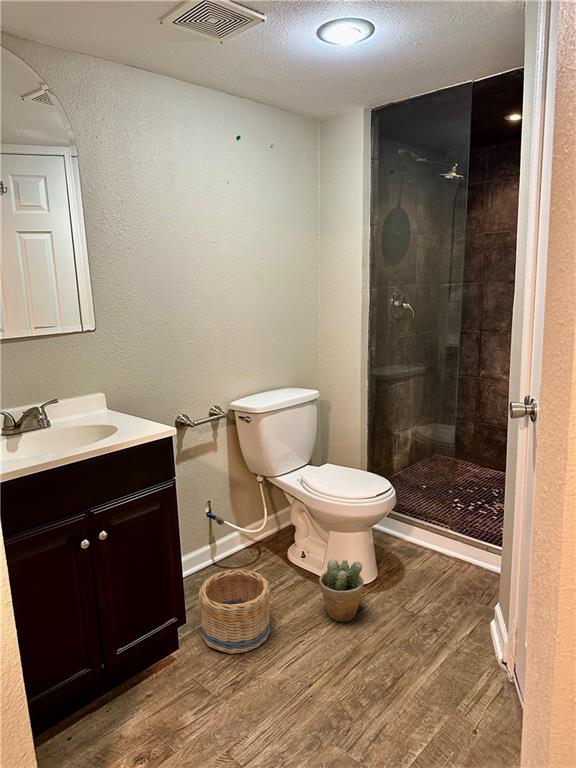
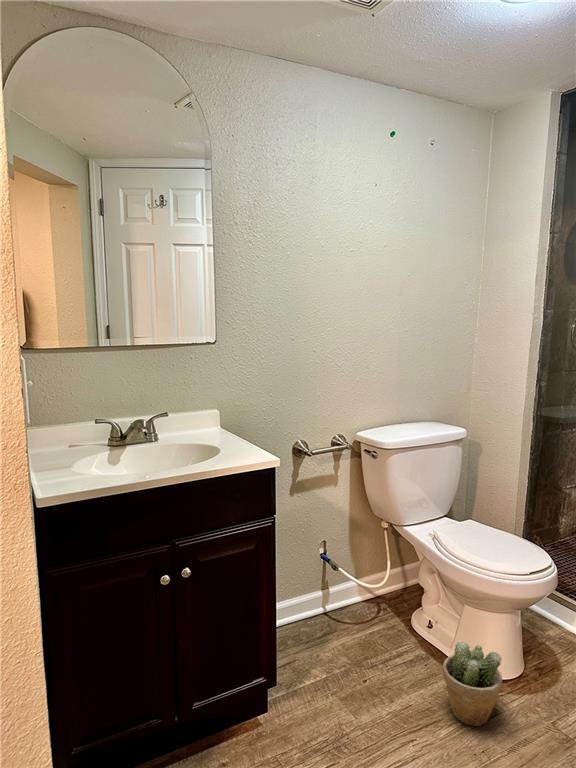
basket: present [199,569,270,654] -> none [295,629,379,737]

